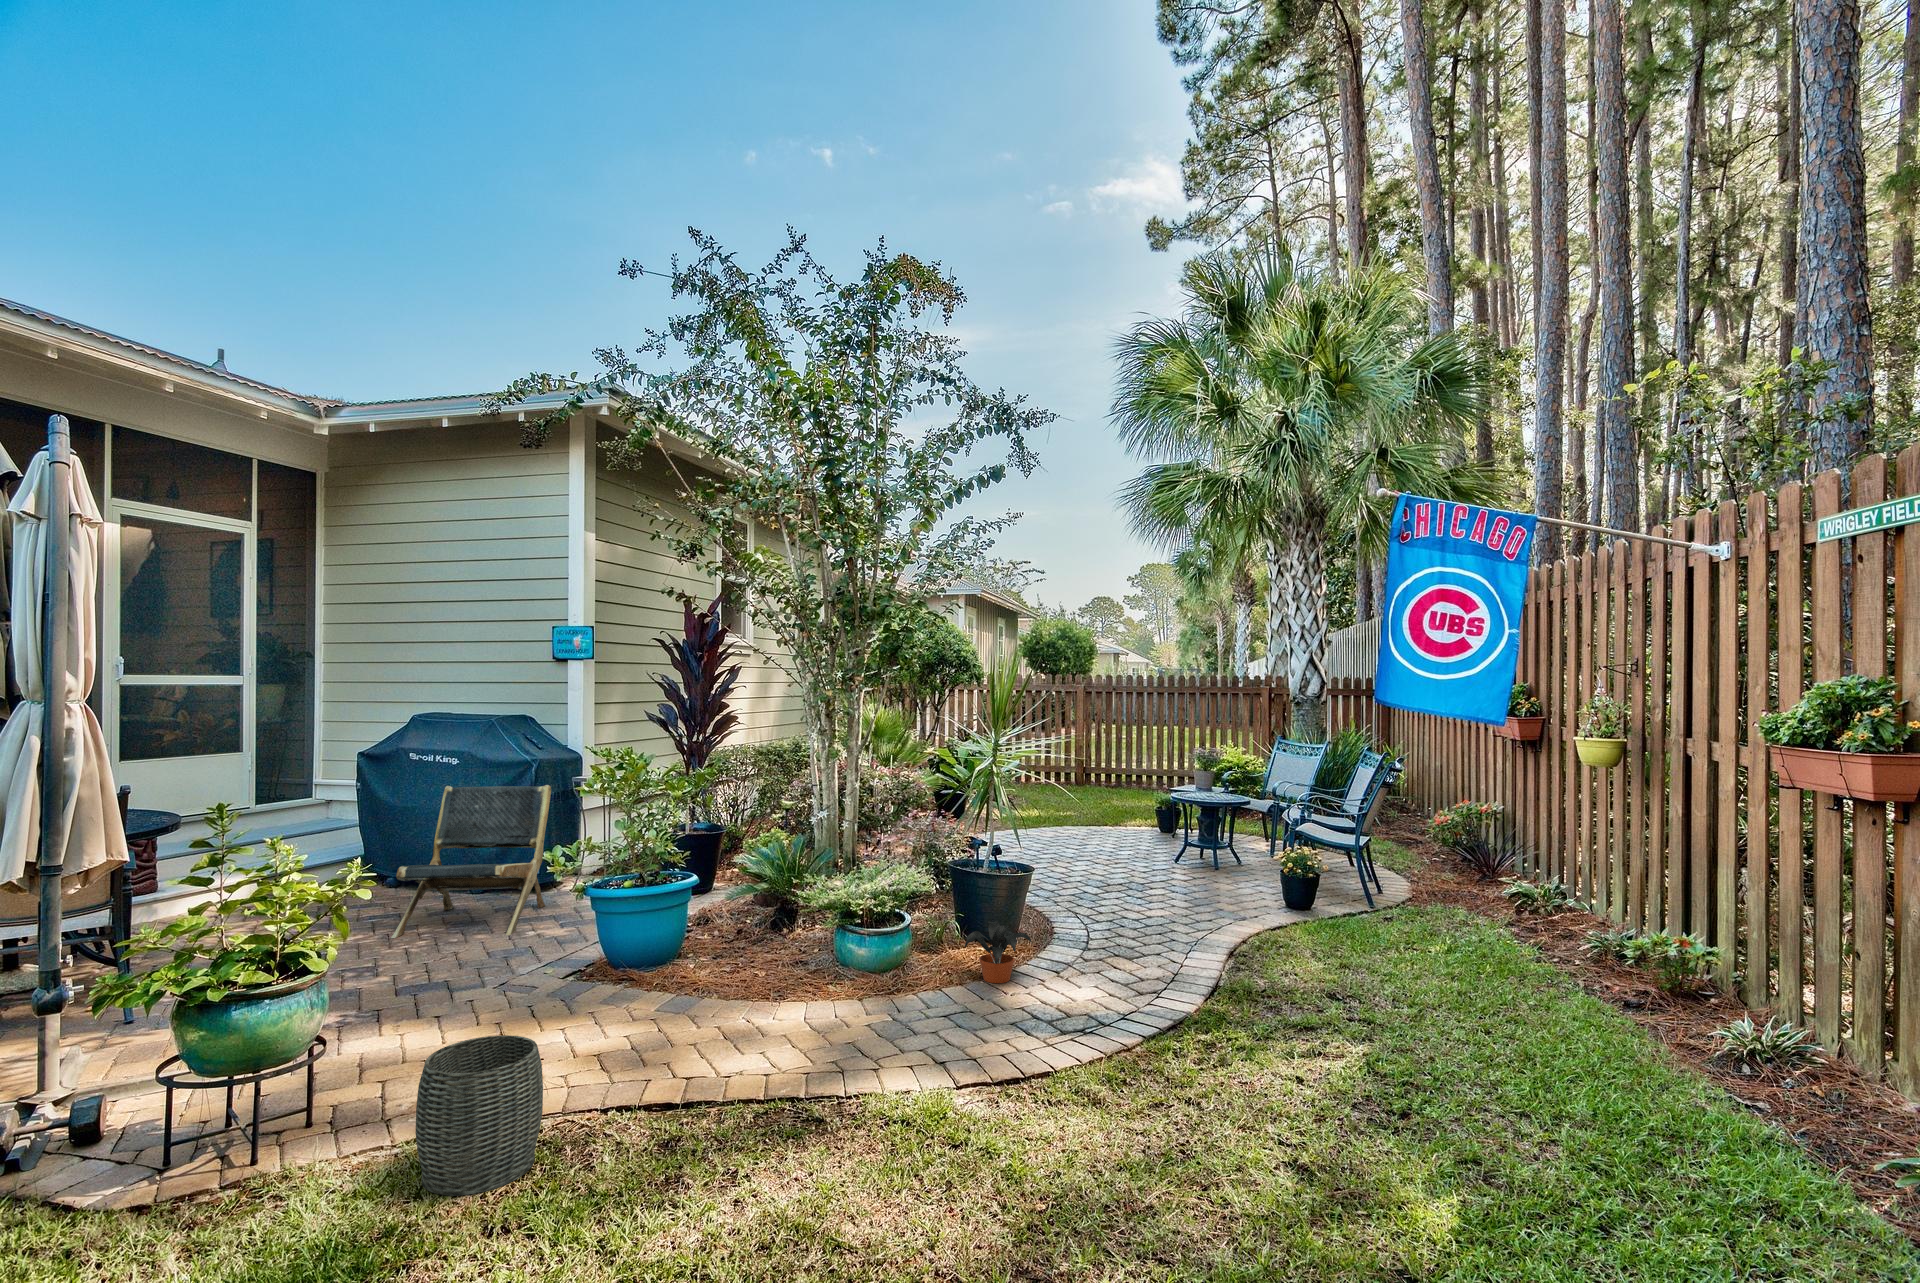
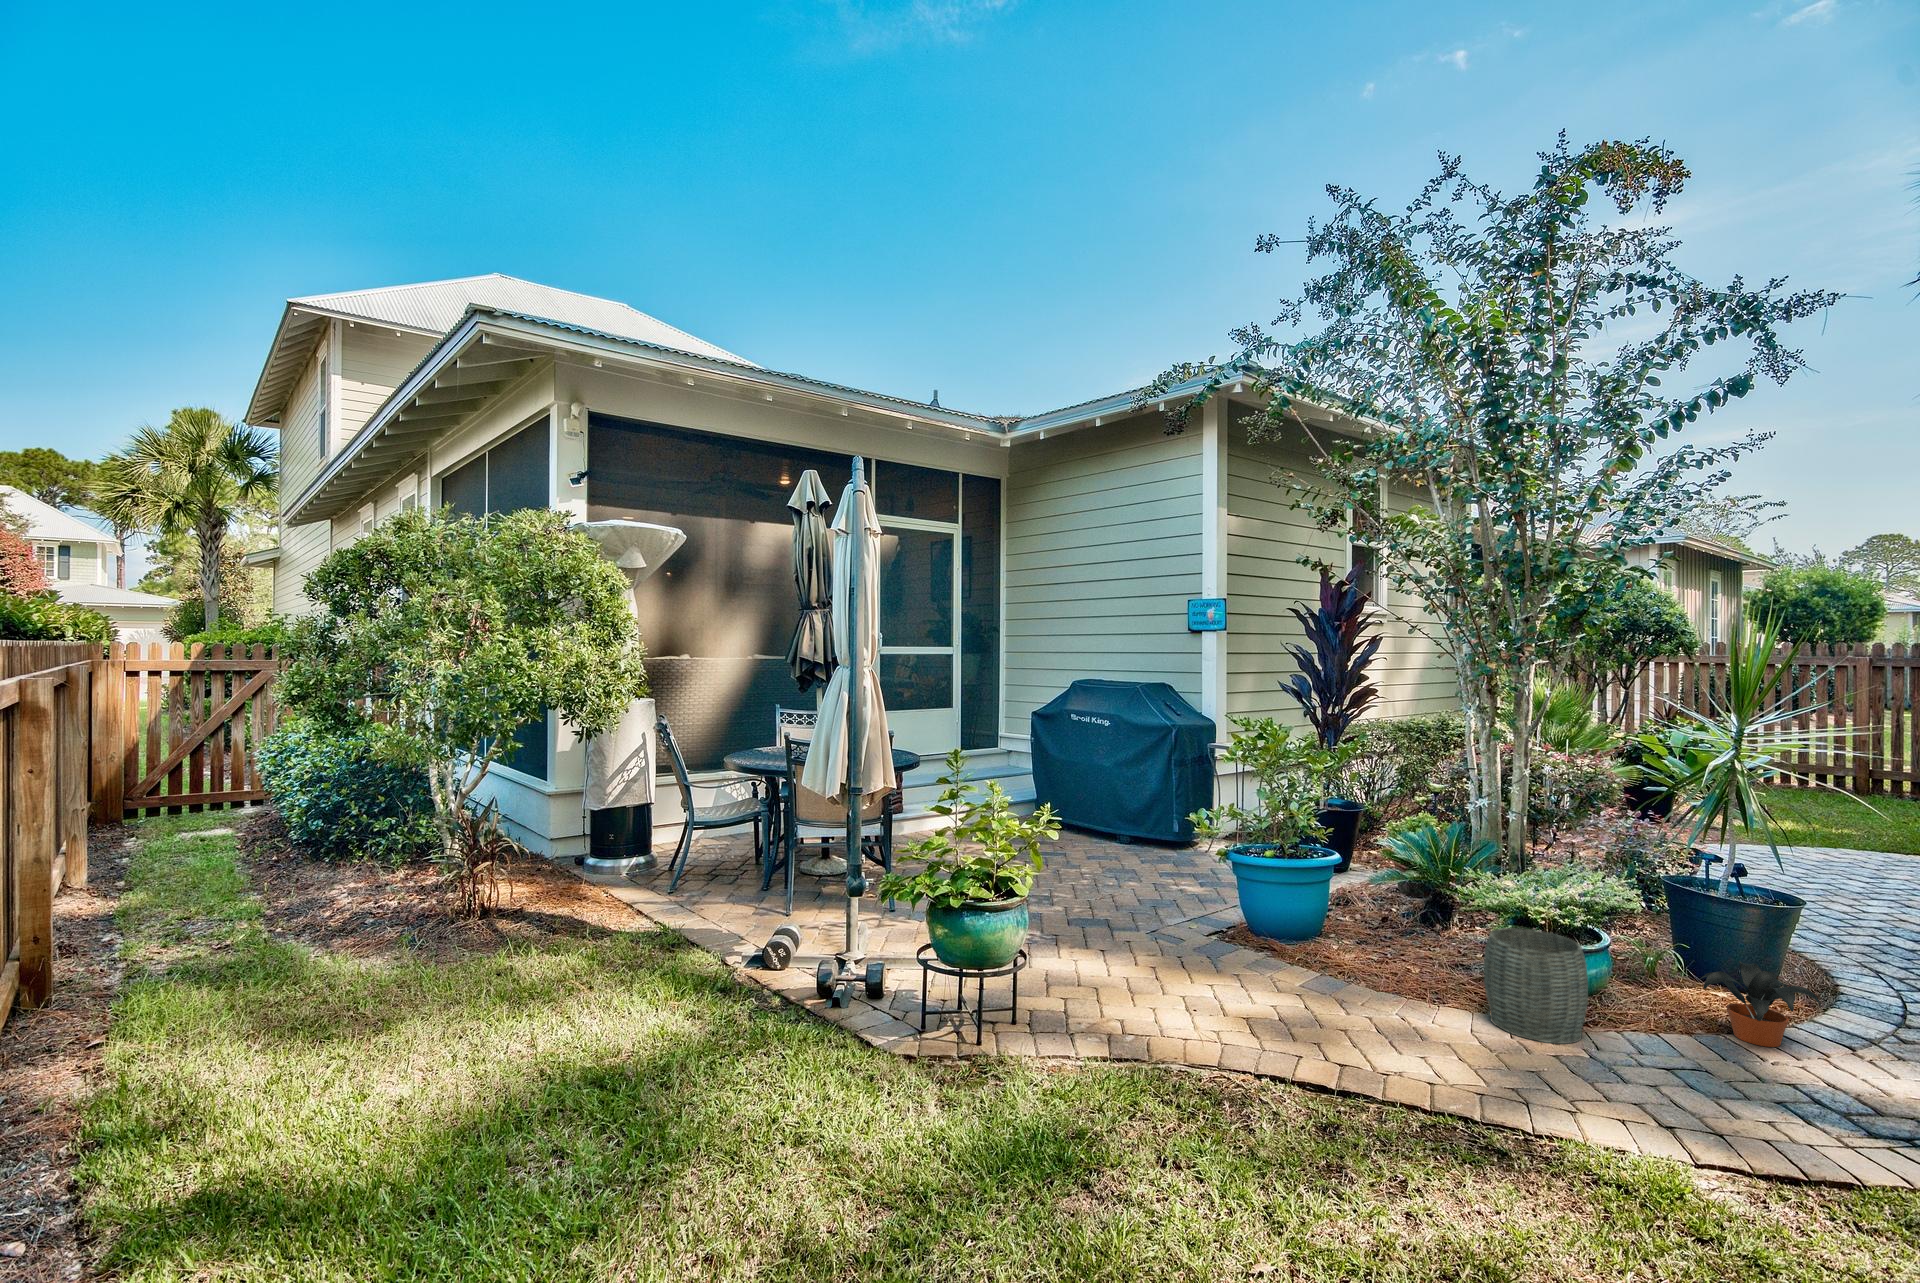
lounge chair: present [391,785,551,938] -> none [1071,741,1195,877]
woven basket: present [415,1035,543,1196] -> present [1484,928,1588,1044]

